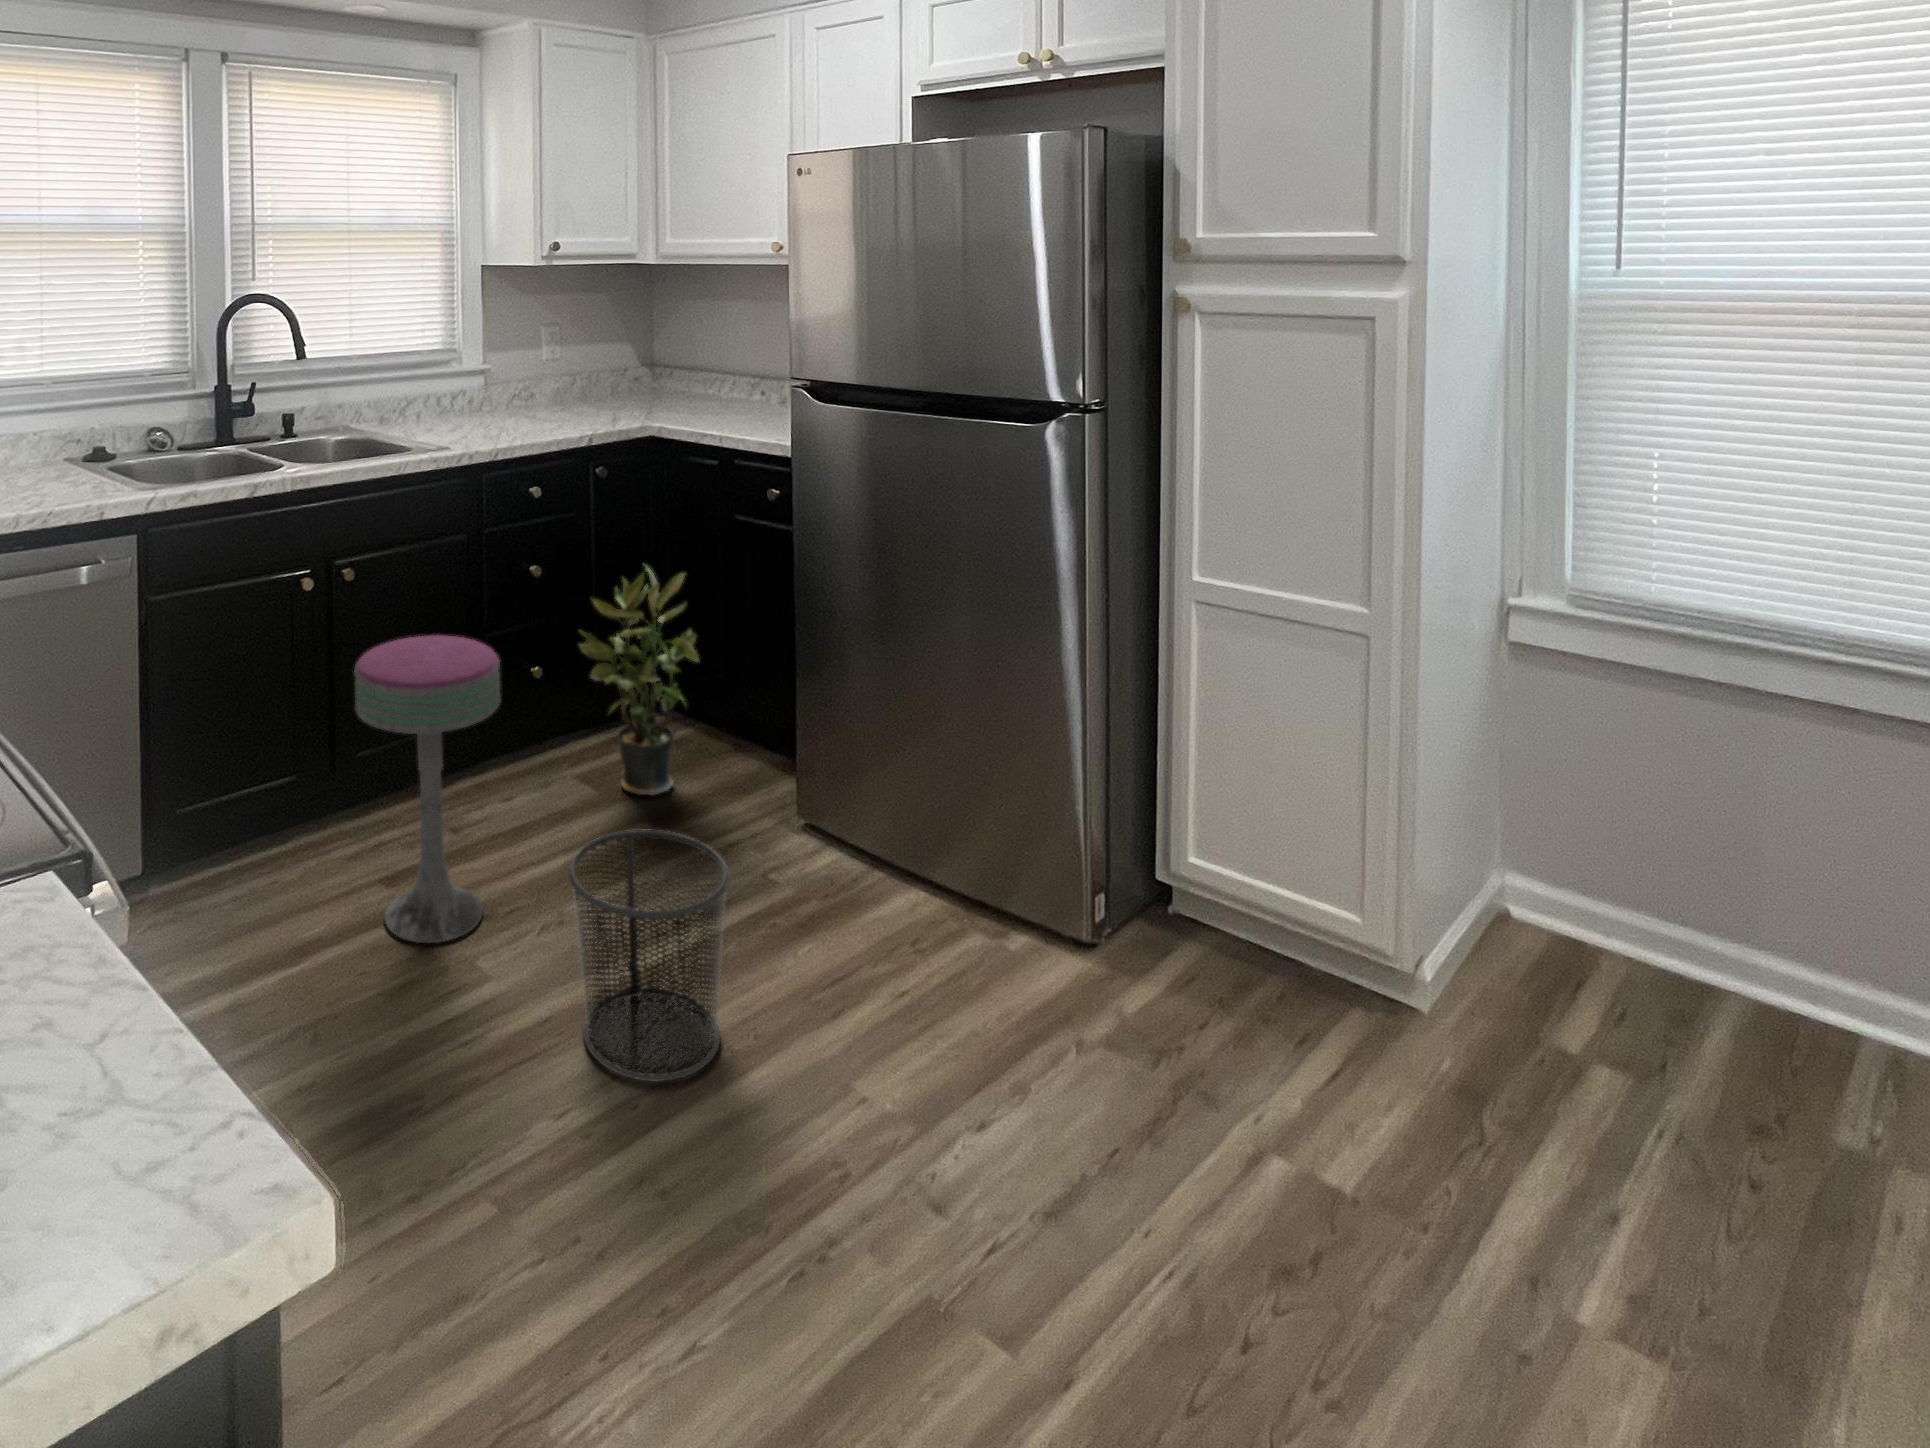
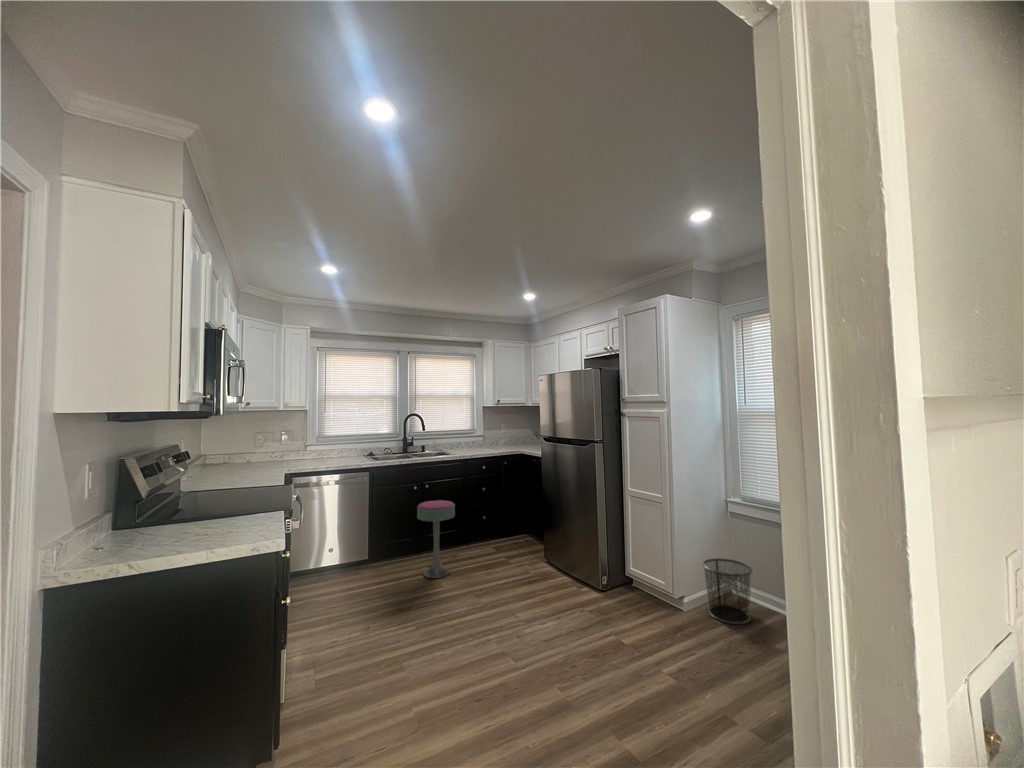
potted plant: present [579,566,699,796] -> none [491,488,524,554]
waste bin: present [568,830,730,1082] -> present [703,558,753,624]

